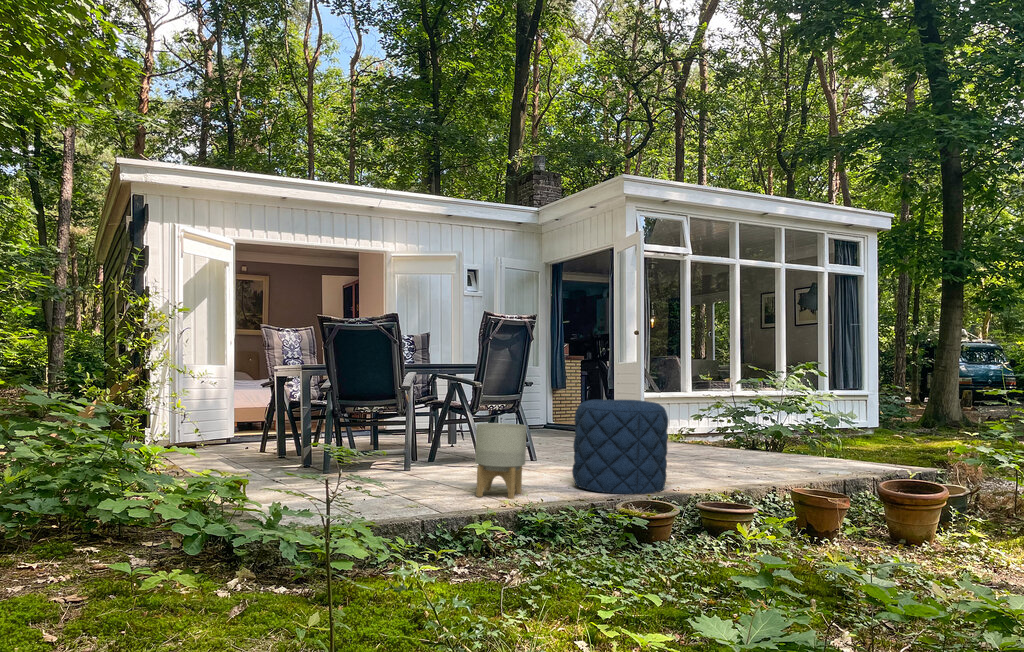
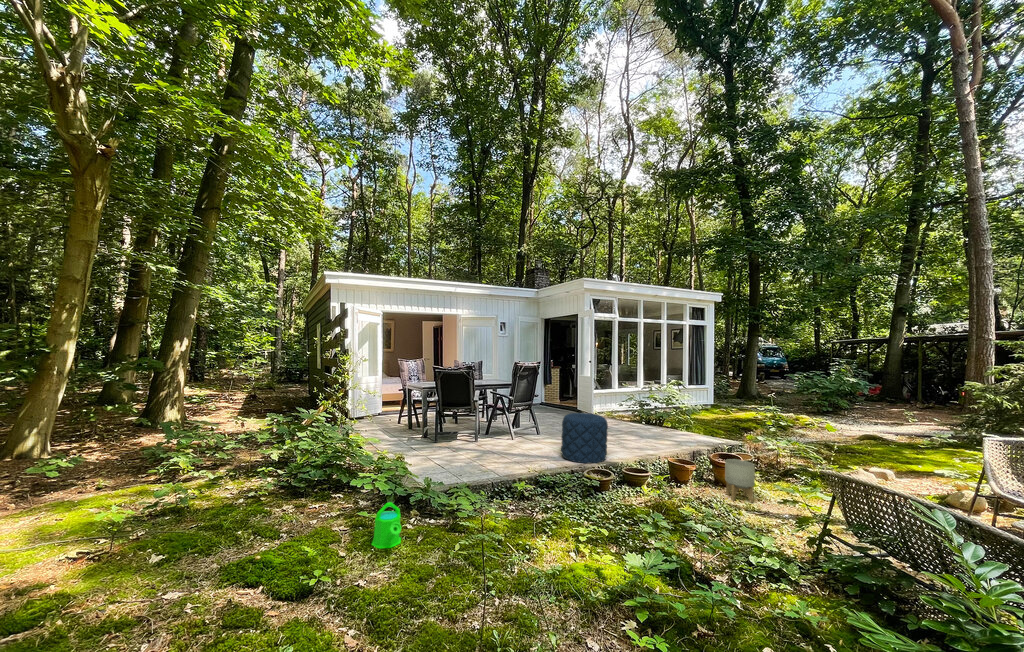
planter: present [475,423,527,499] -> present [725,459,755,503]
watering can: none [121,526,196,625] -> present [371,502,401,548]

